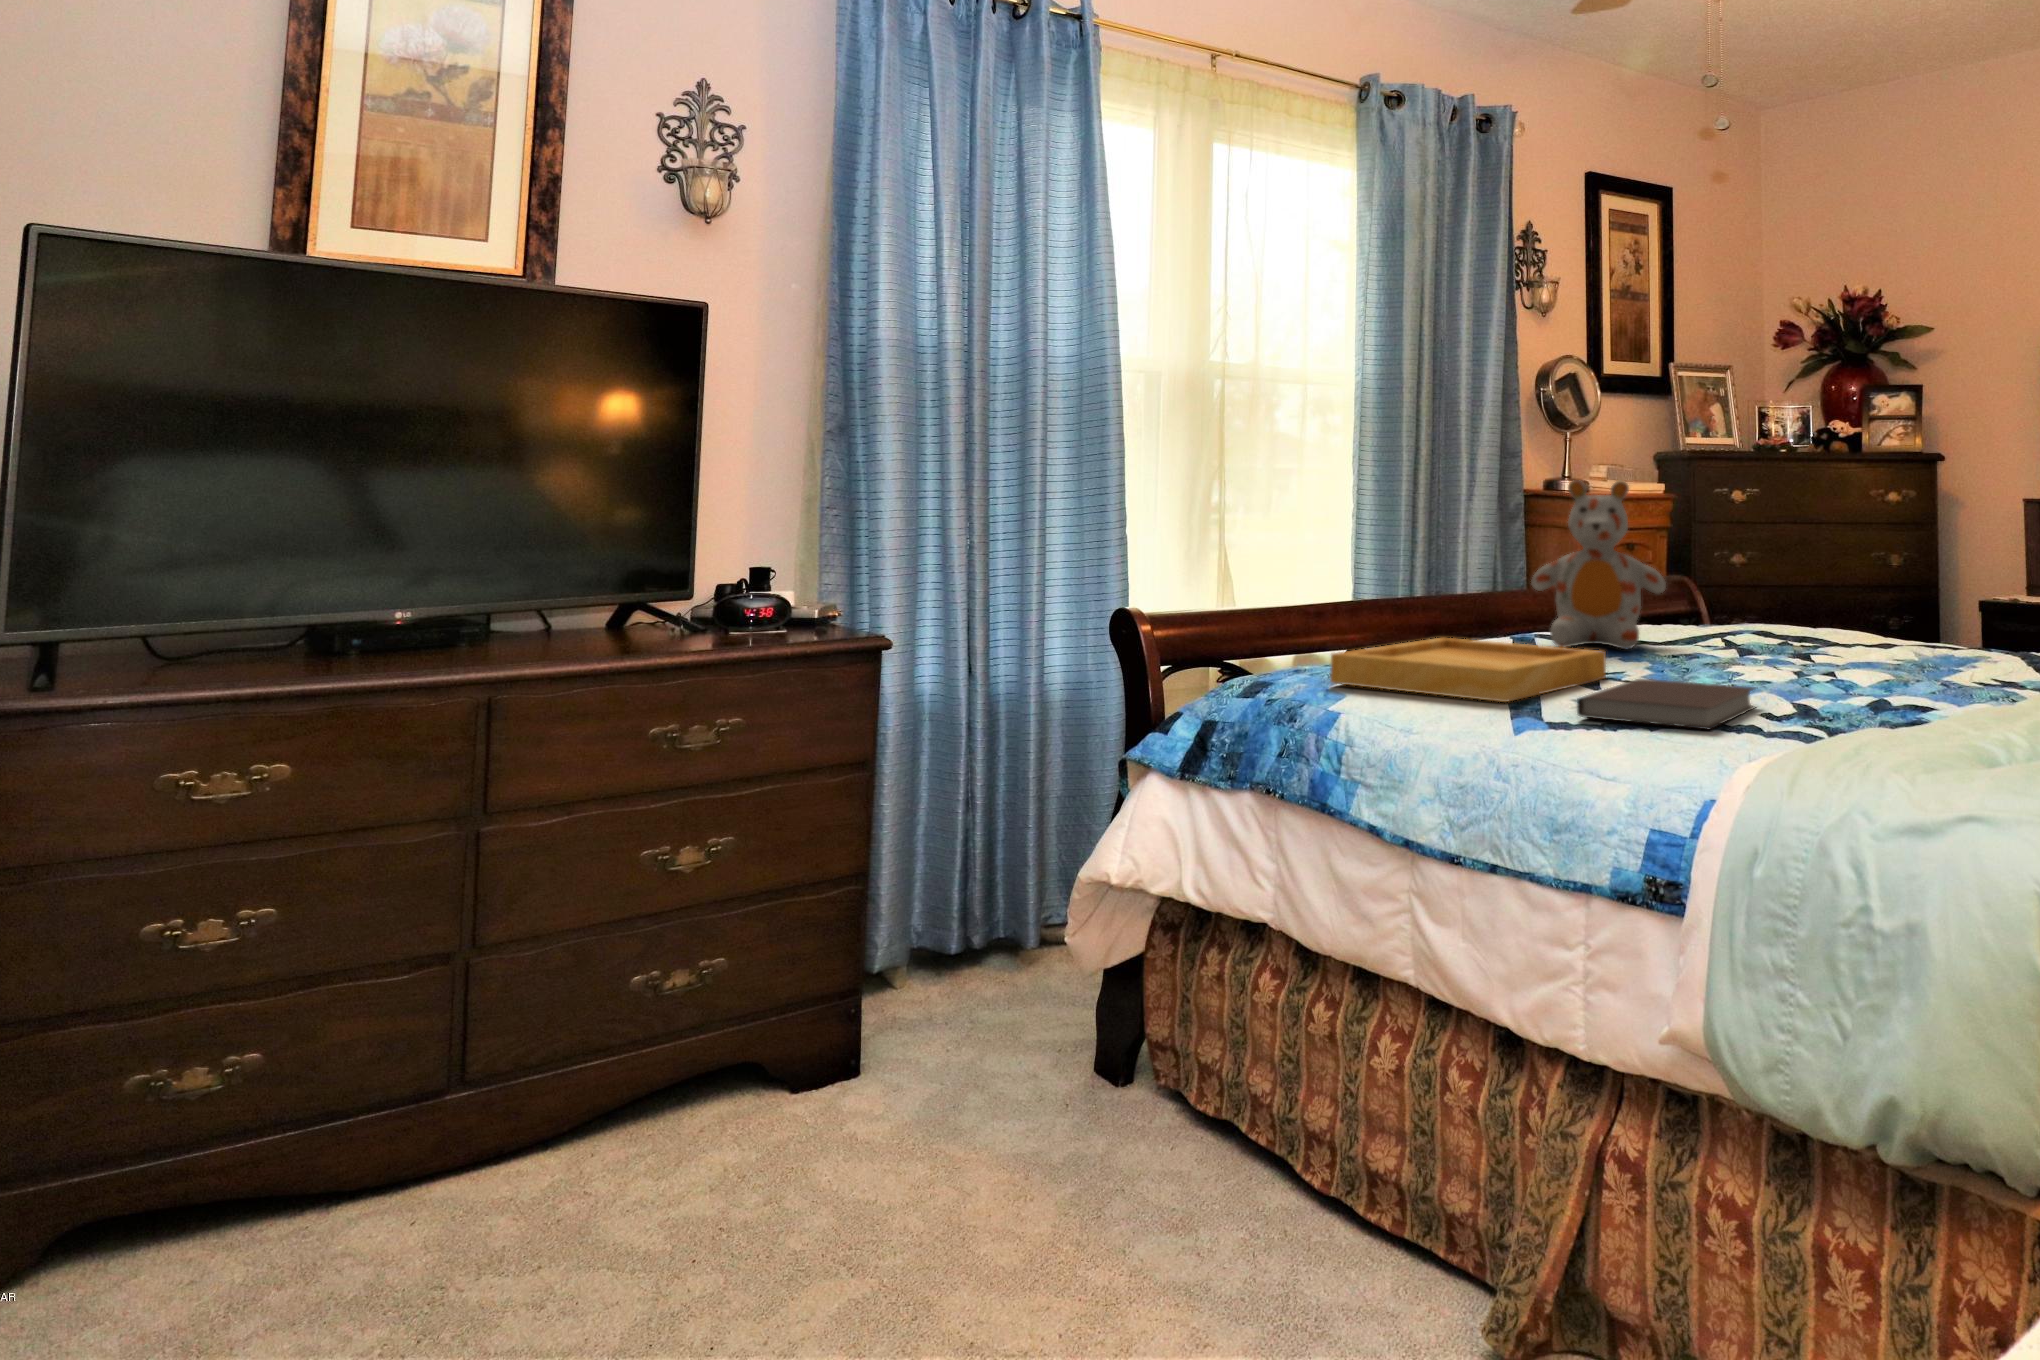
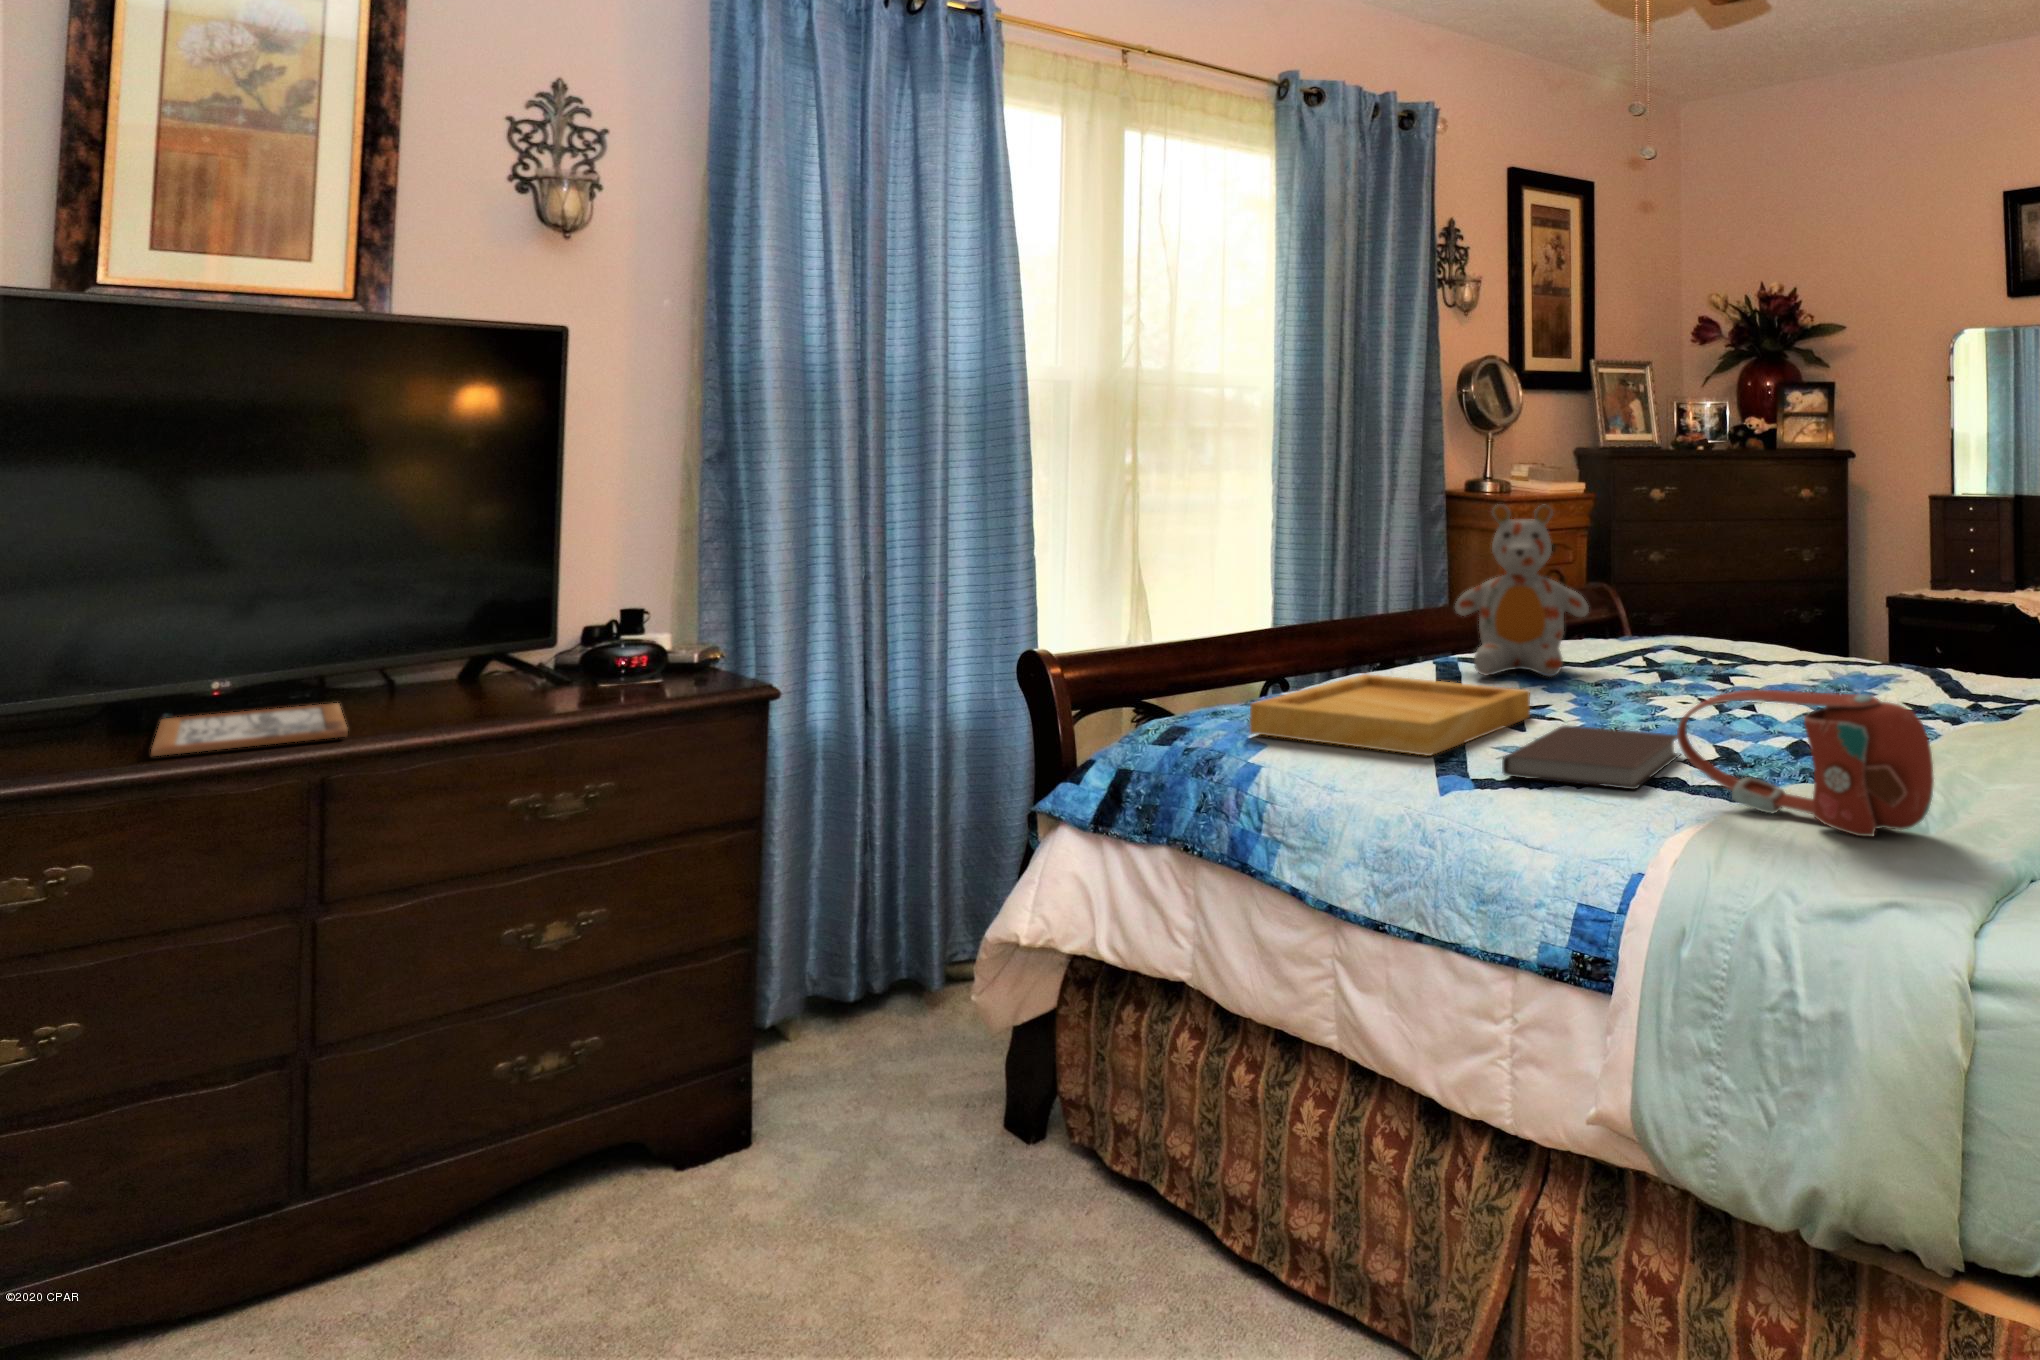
handbag: none [1751,625,2013,767] -> present [1677,690,1934,836]
picture frame: none [351,640,515,671] -> present [151,703,348,756]

